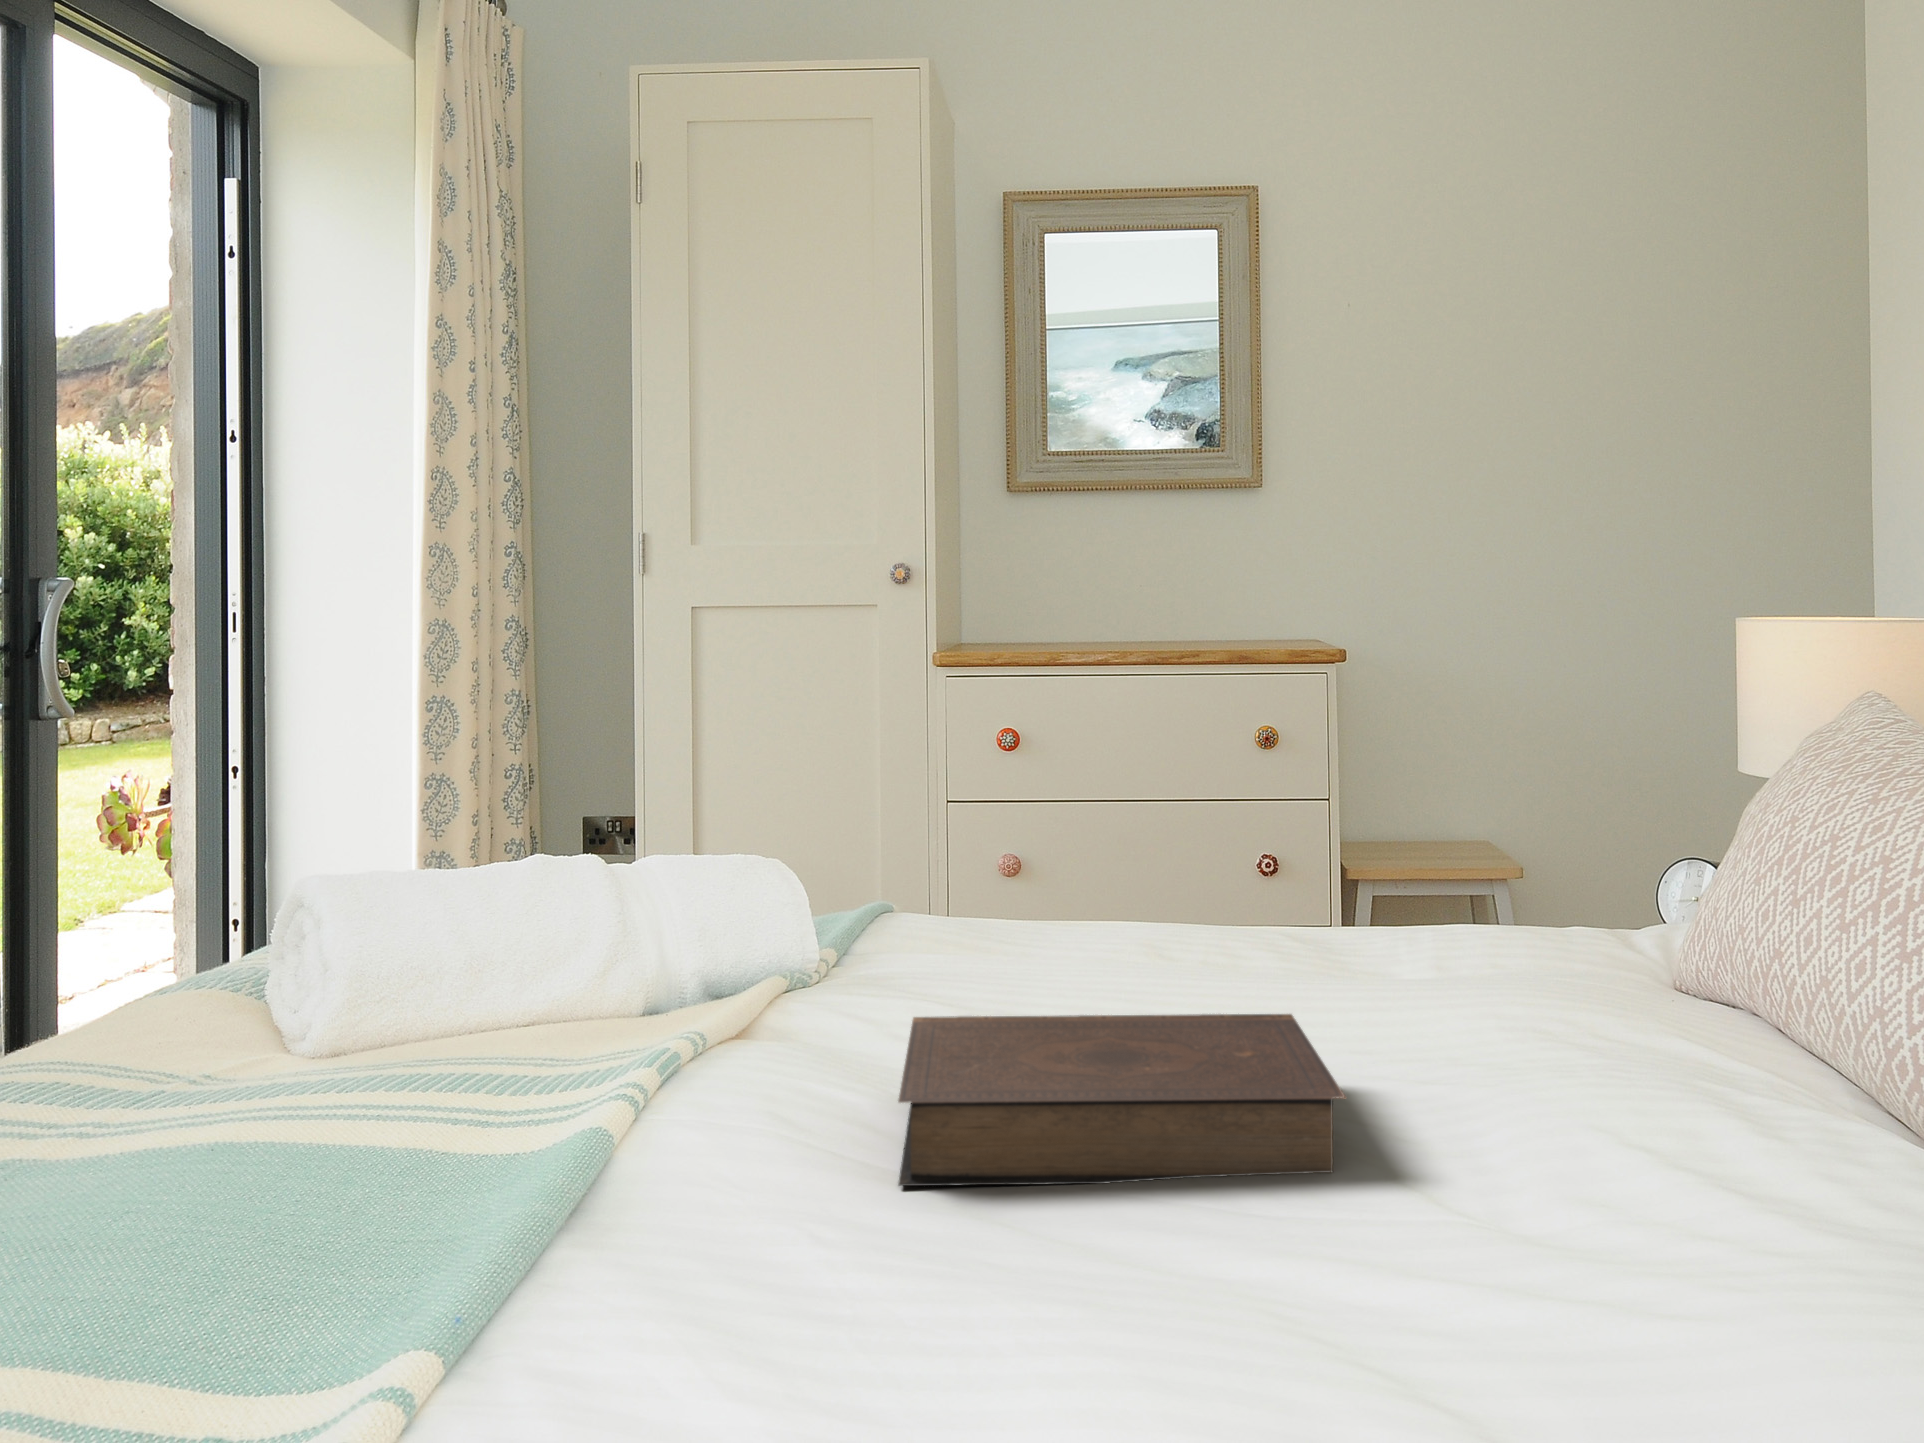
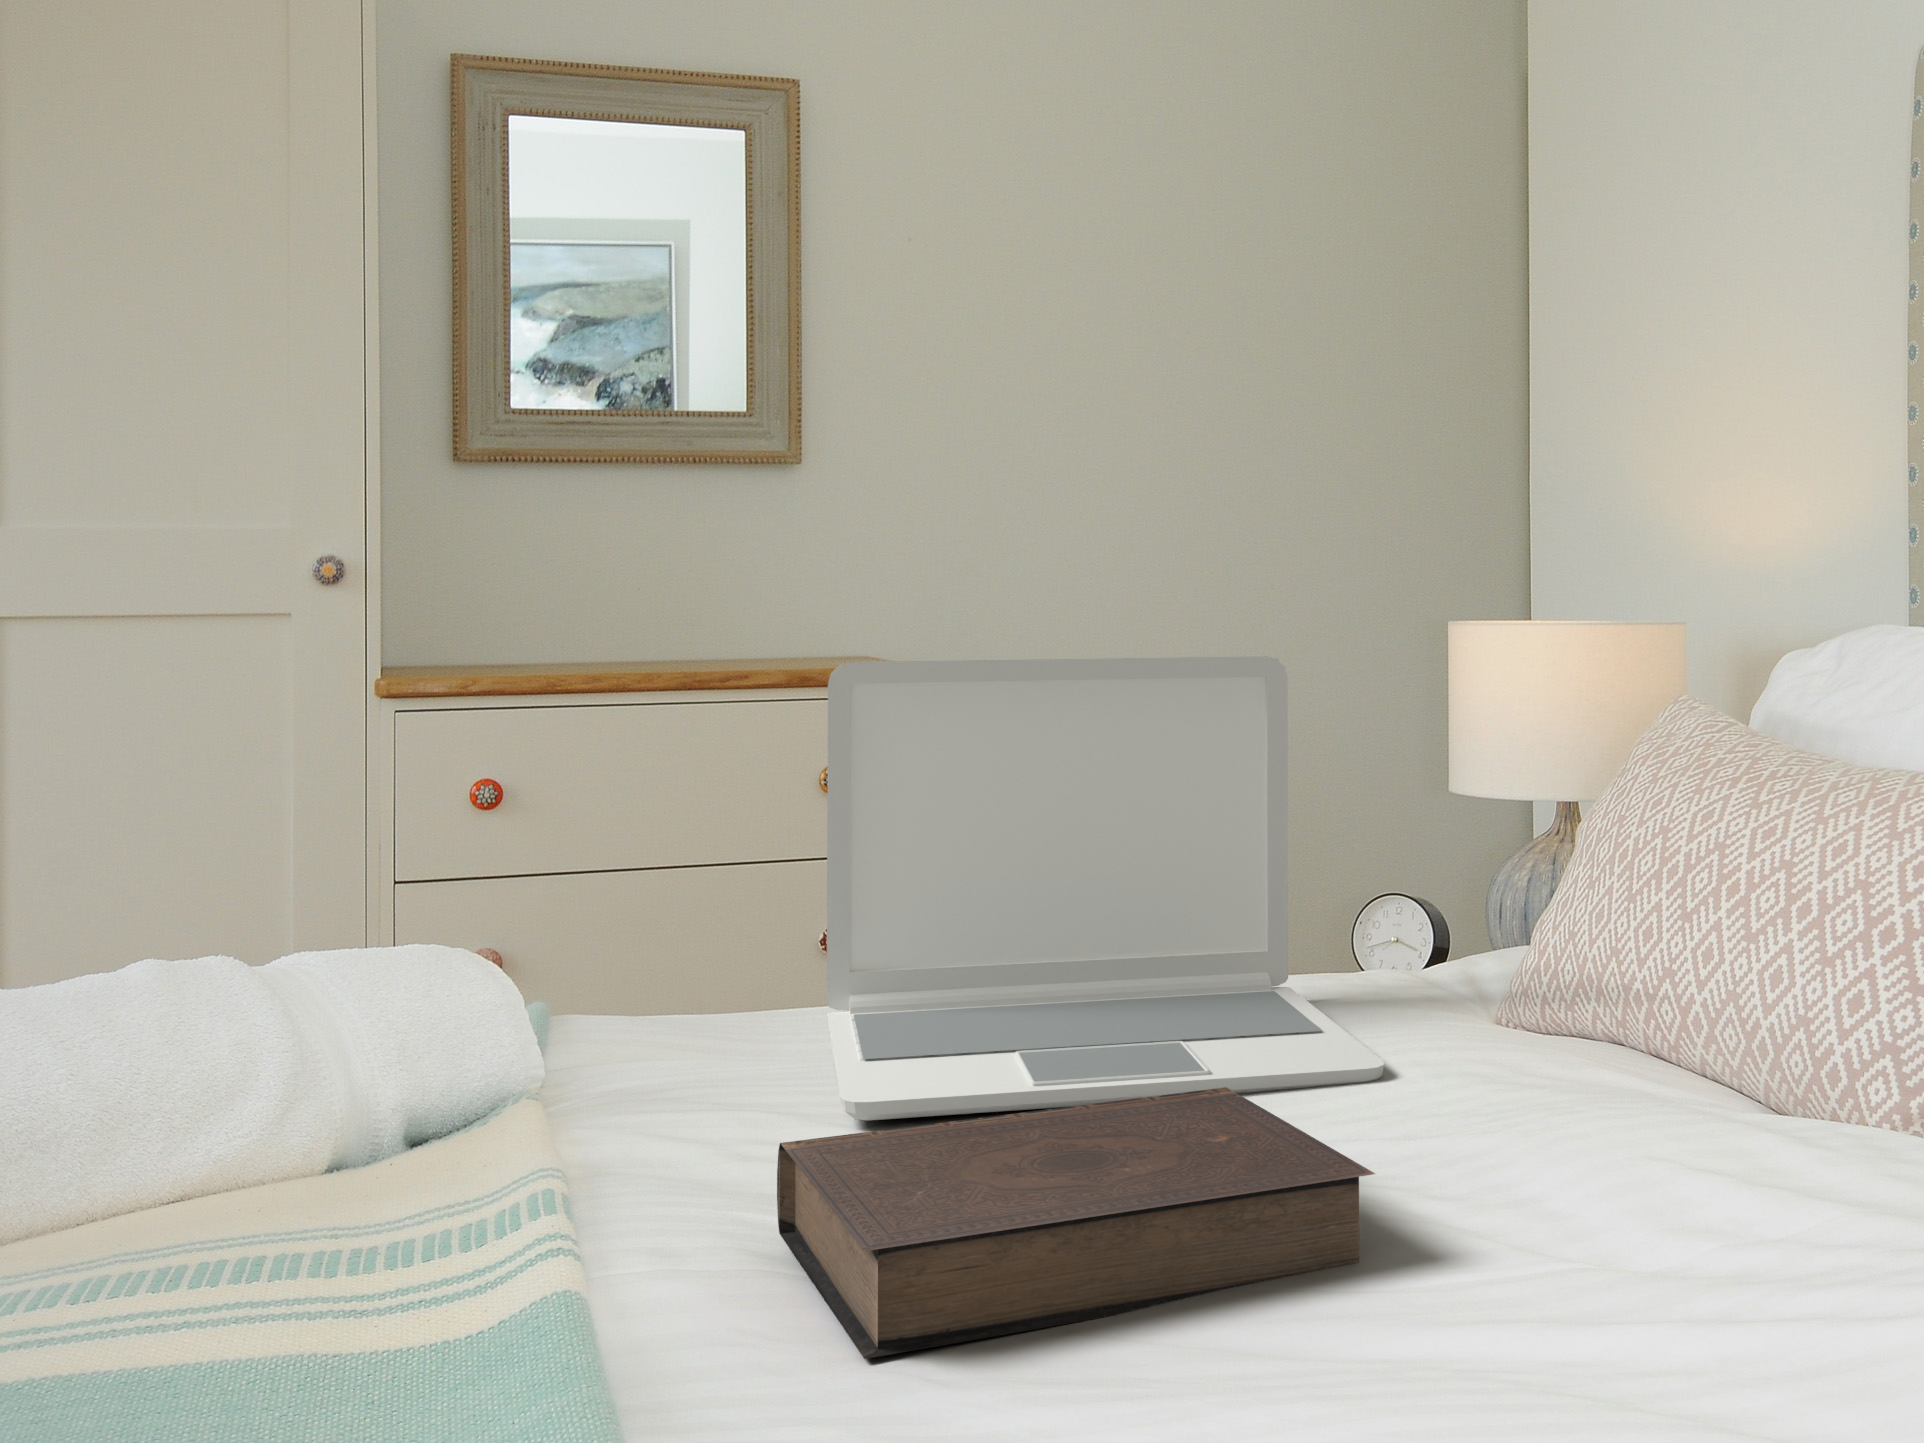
laptop: none [1030,643,1499,1030] -> present [826,656,1384,1121]

